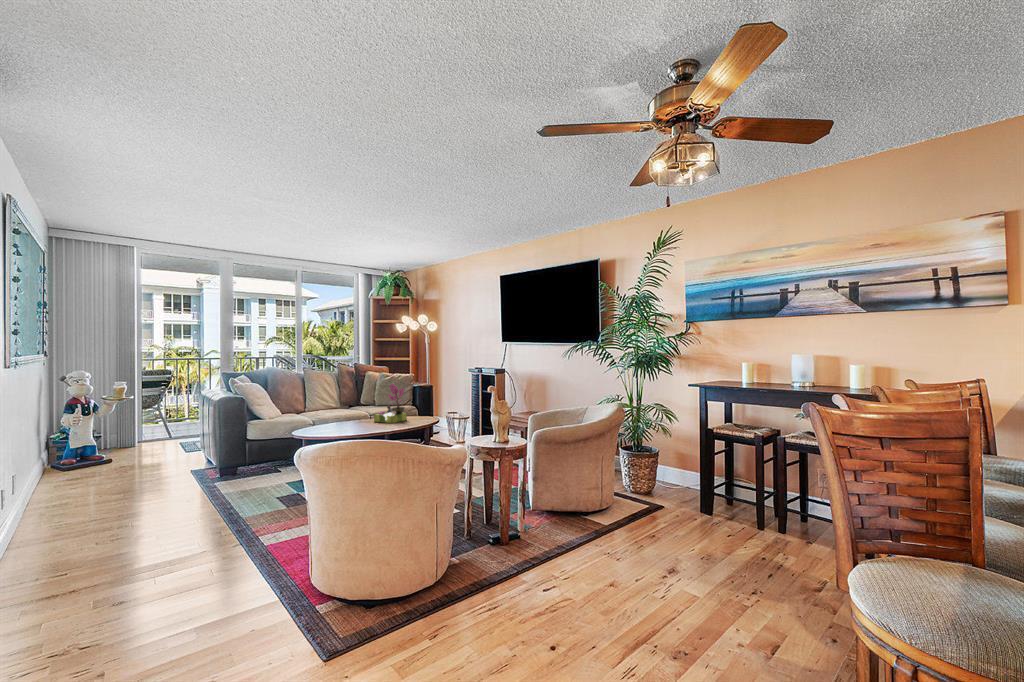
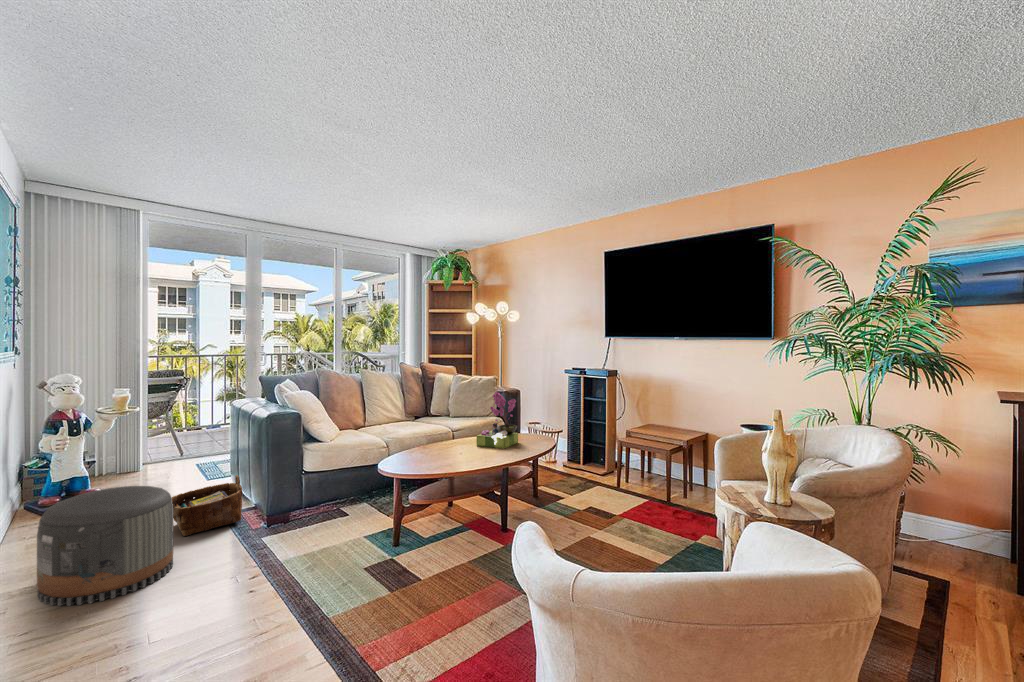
woven basket: none [149,442,205,482] -> present [172,475,243,536]
pouf: none [62,444,151,514] -> present [37,486,173,606]

